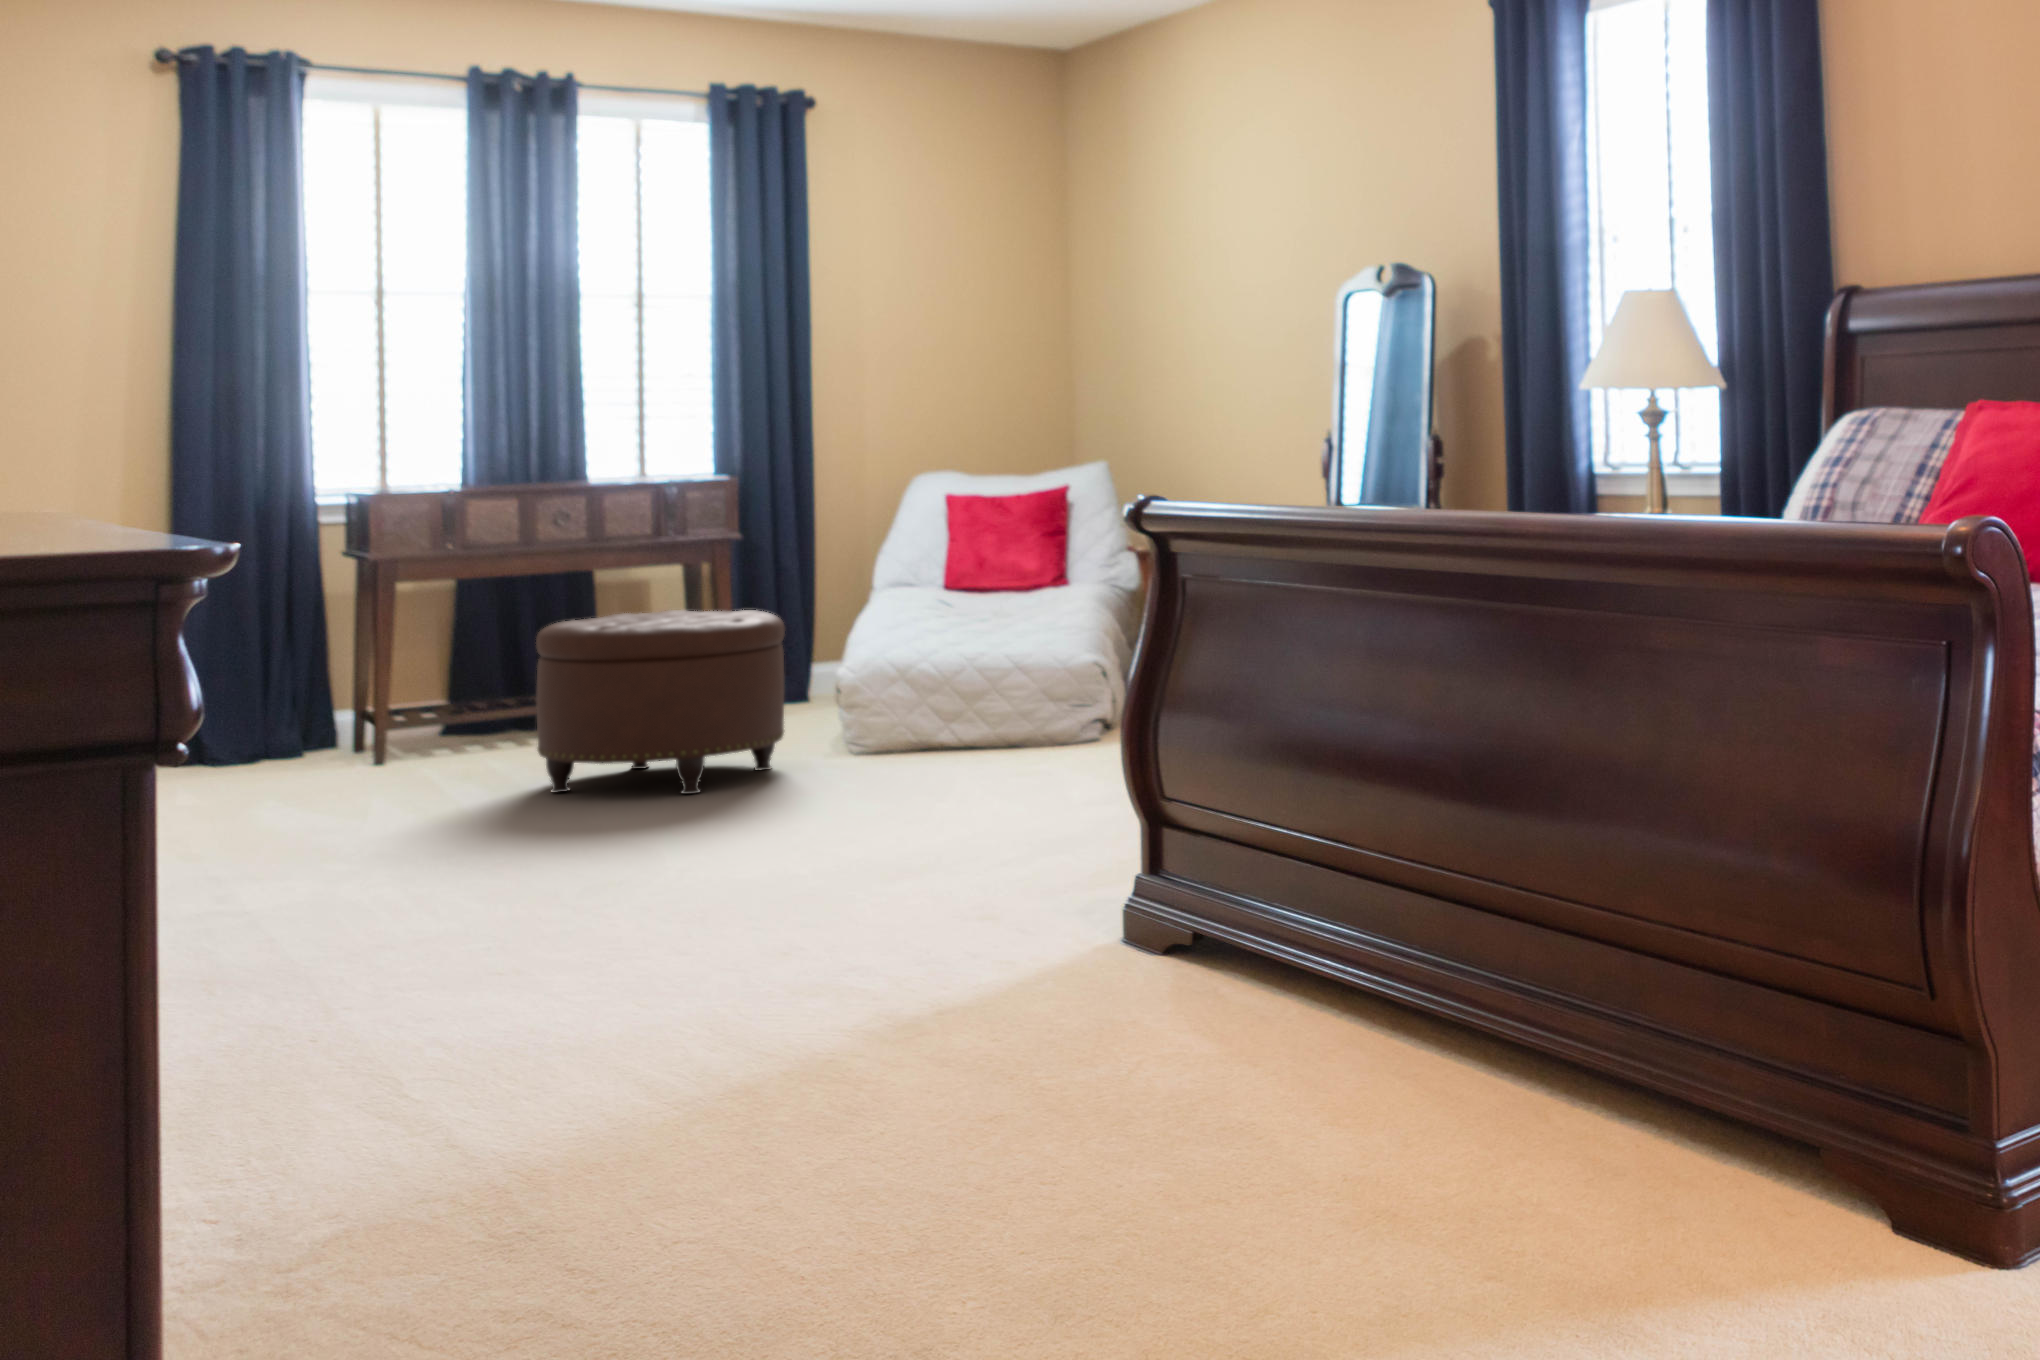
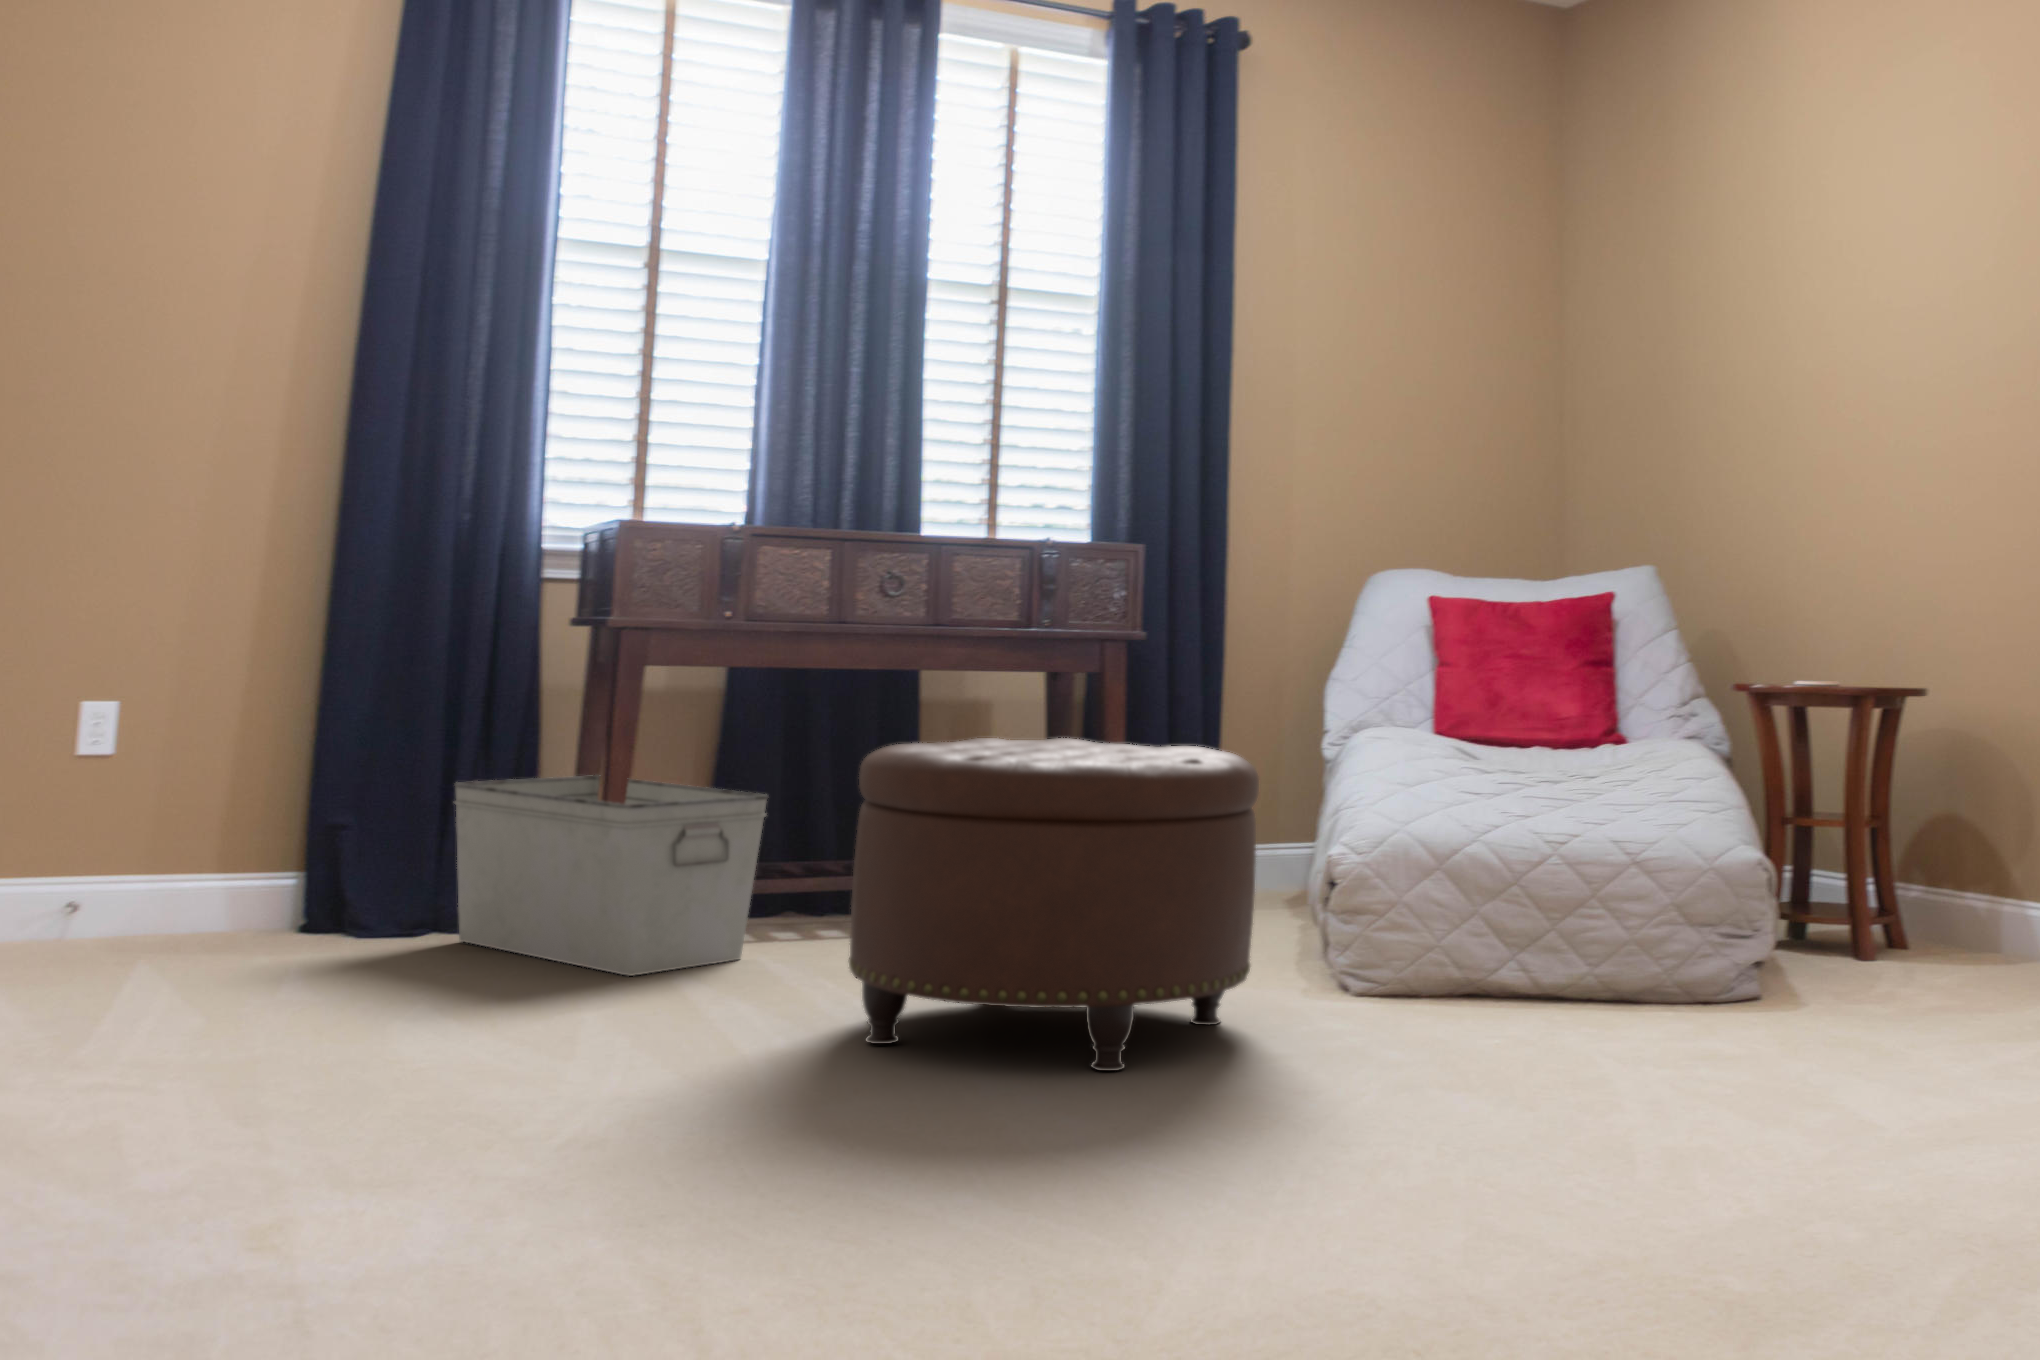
storage bin: none [270,652,487,773] -> present [454,775,769,976]

